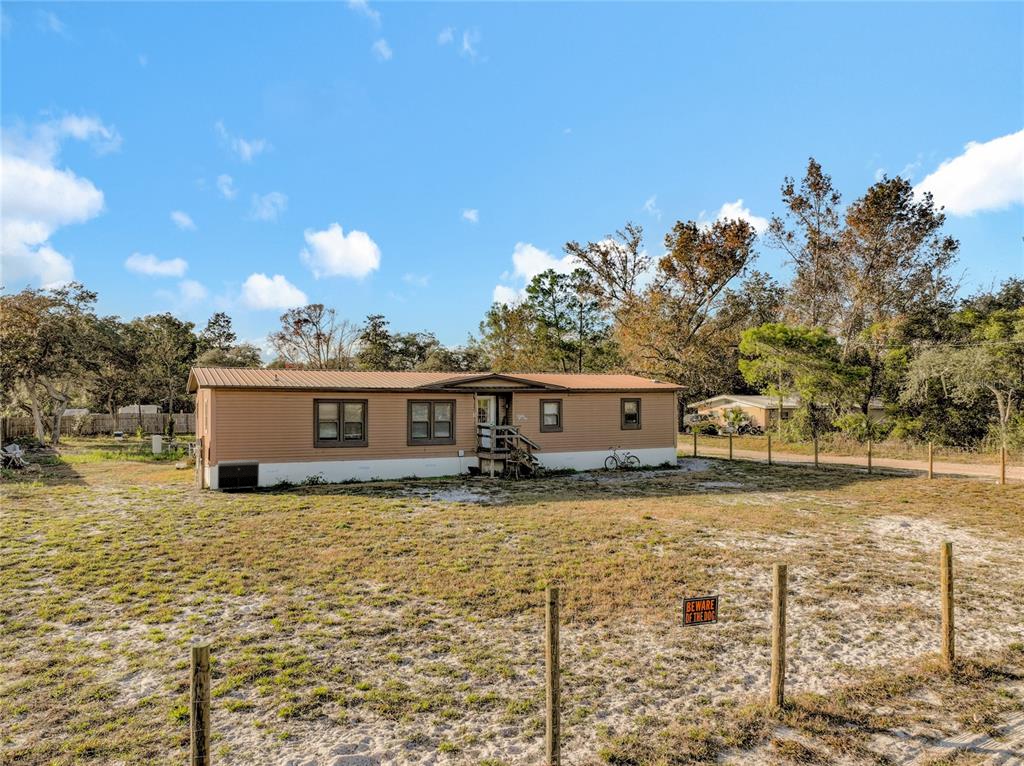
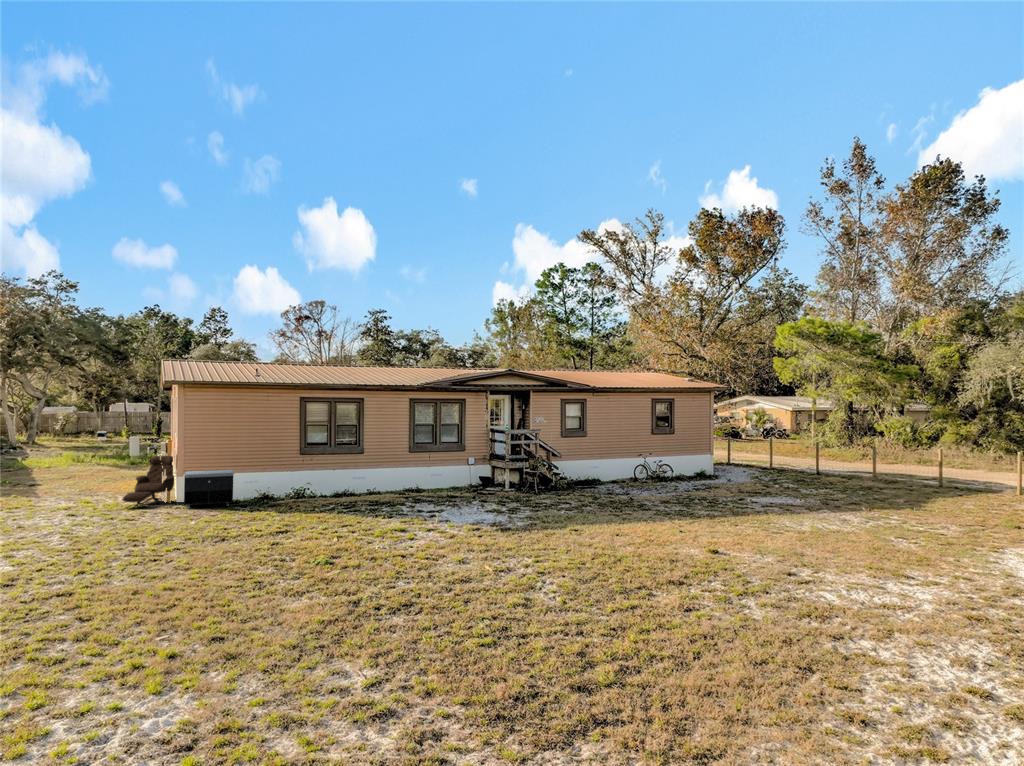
lounge chair: none [166,448,210,493] -> present [123,456,174,509]

